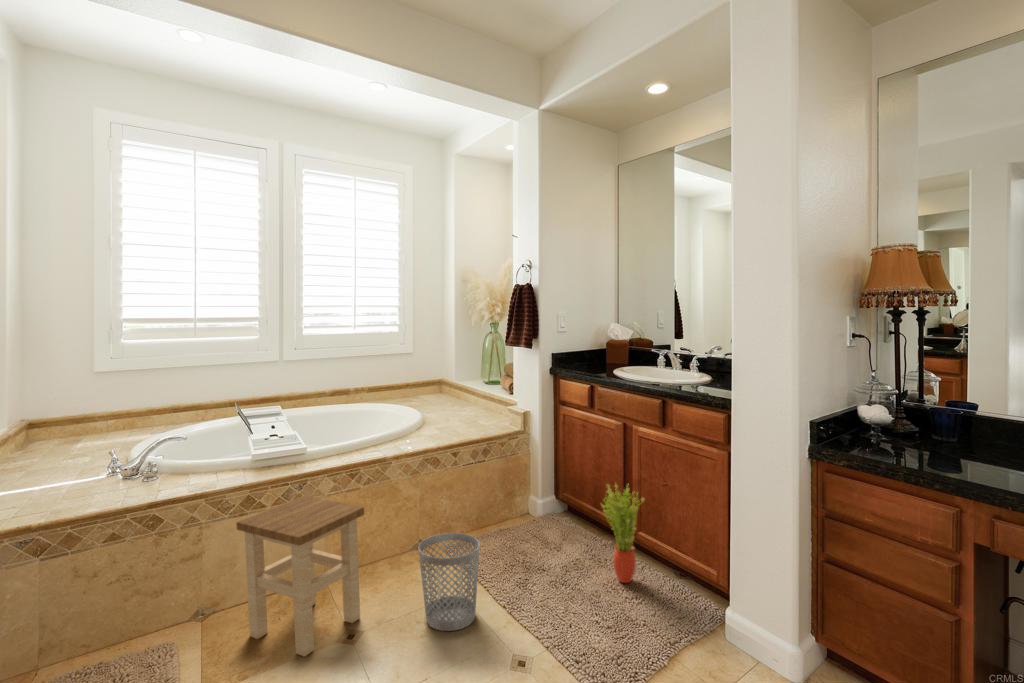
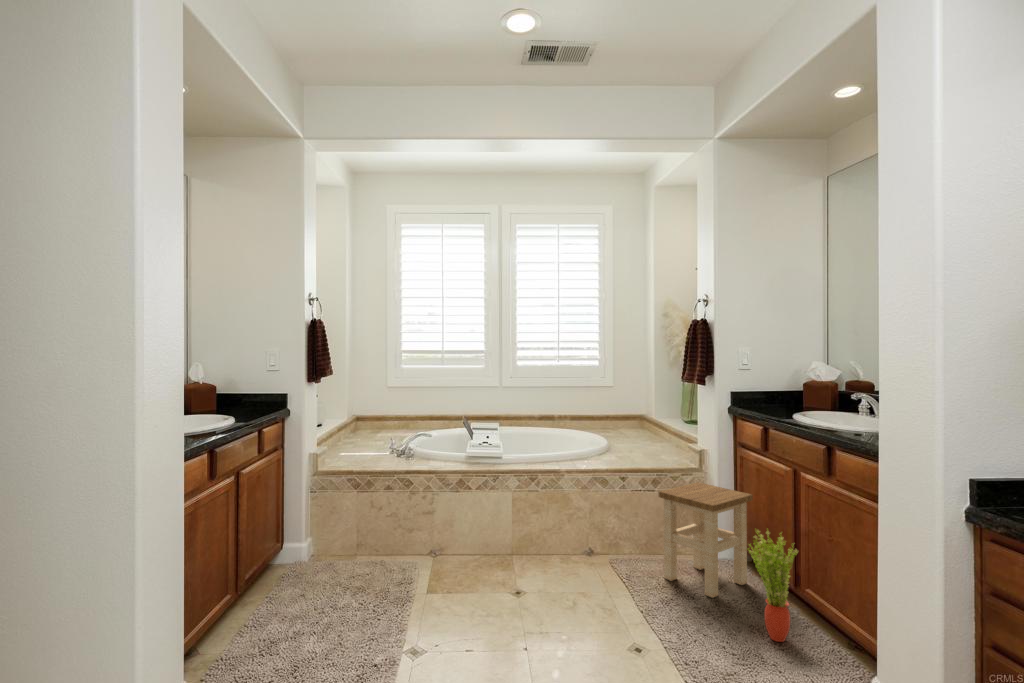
stool: present [236,496,364,657] -> present [658,482,753,598]
wastebasket: present [418,533,480,631] -> none [551,551,609,643]

